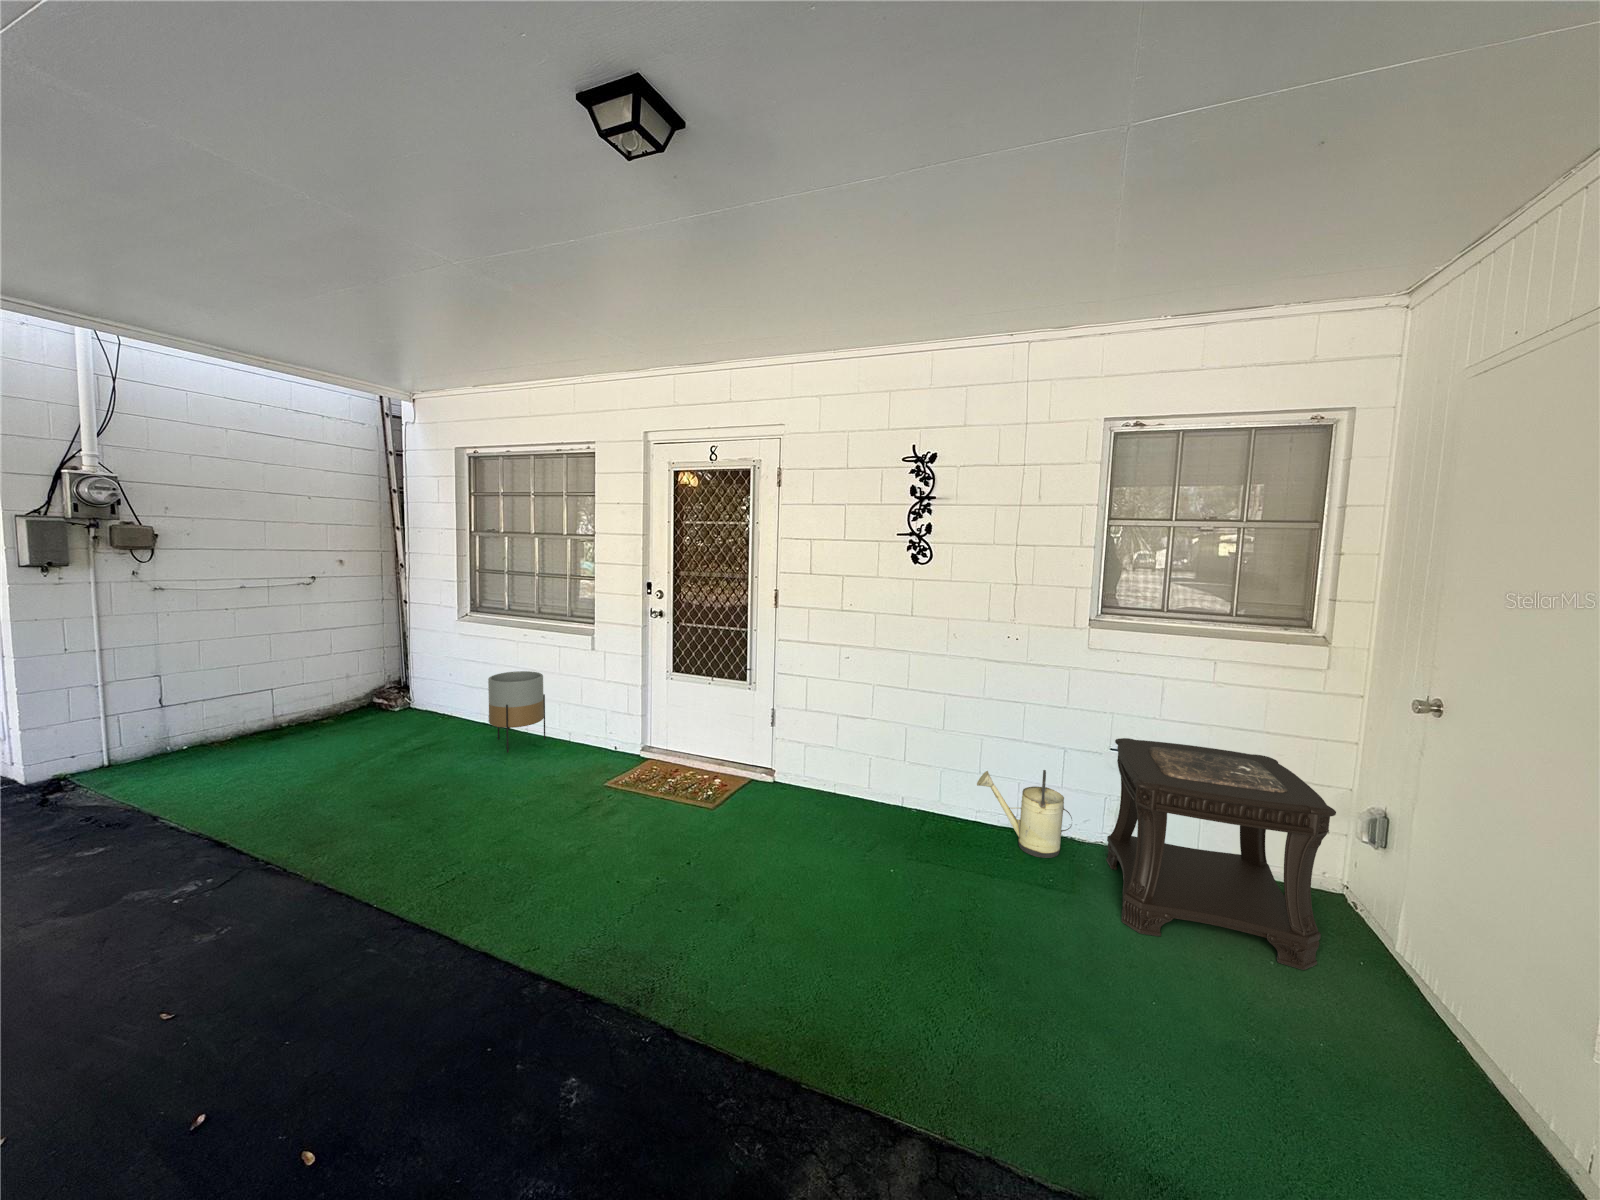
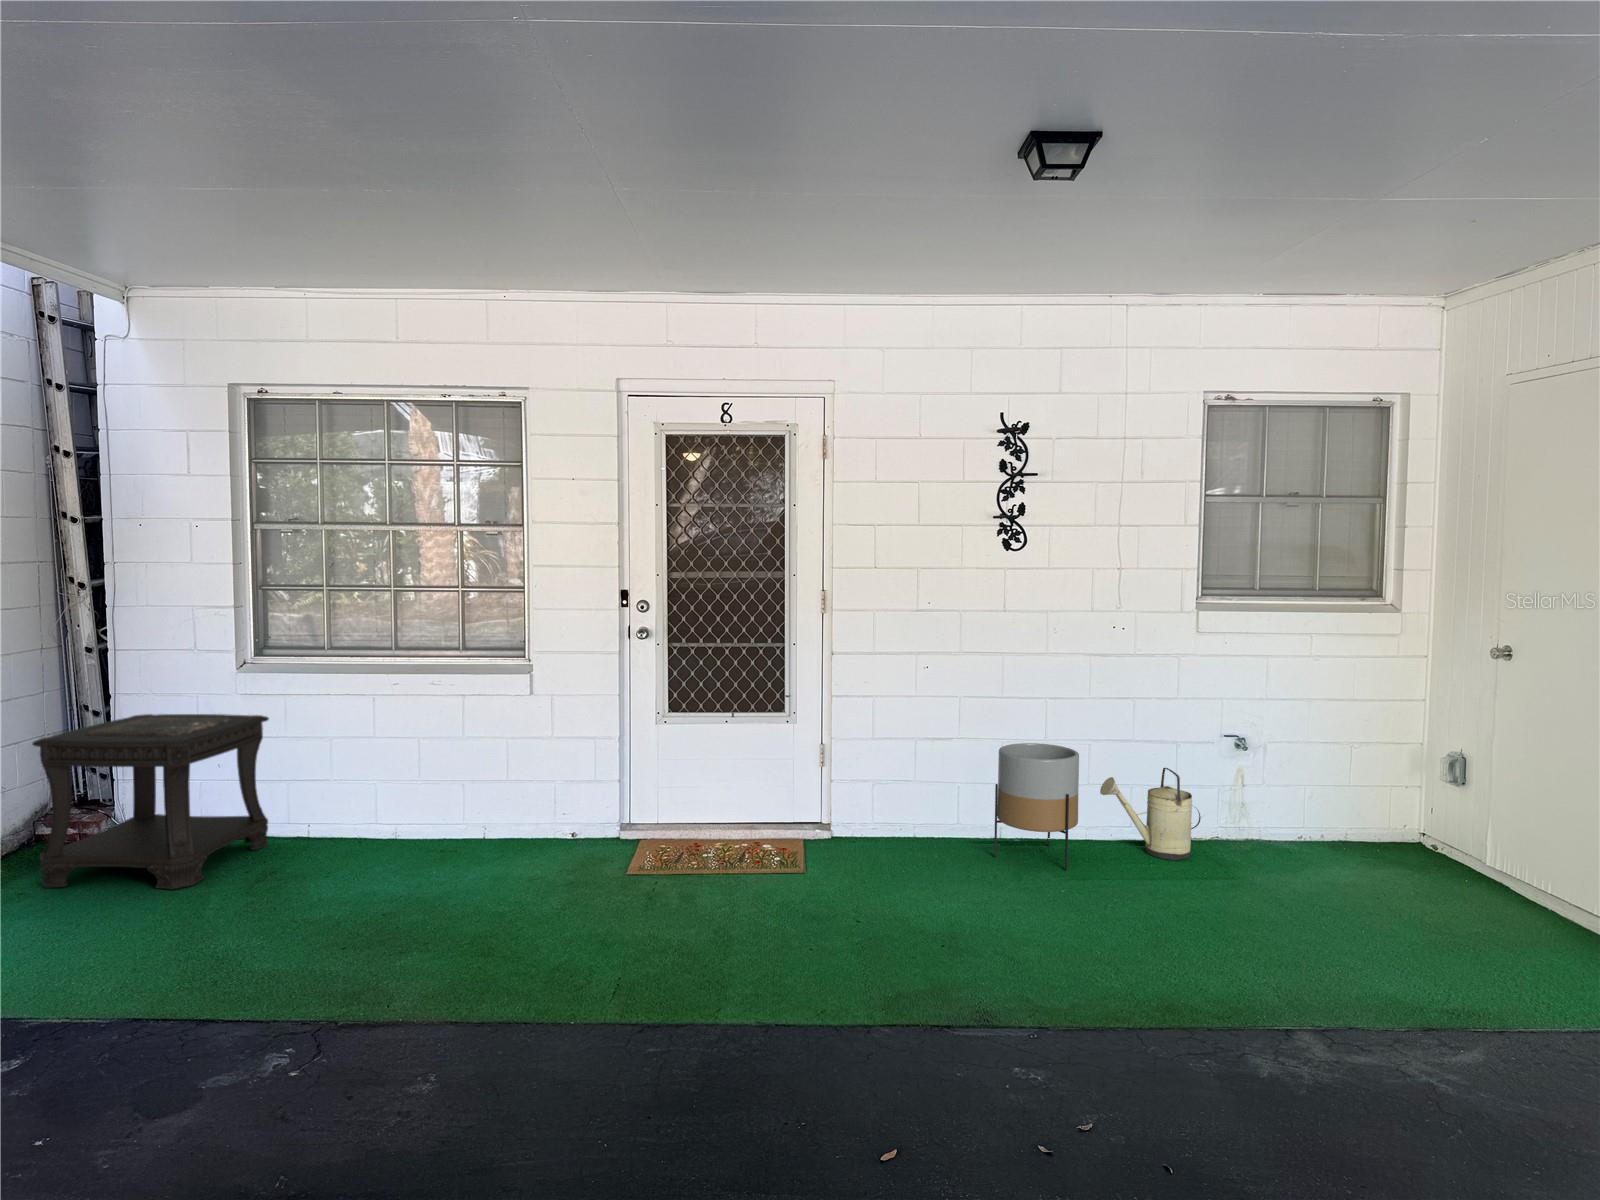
planter: present [488,671,545,753] -> present [994,743,1079,870]
side table: present [1106,738,1336,970] -> present [33,714,269,889]

